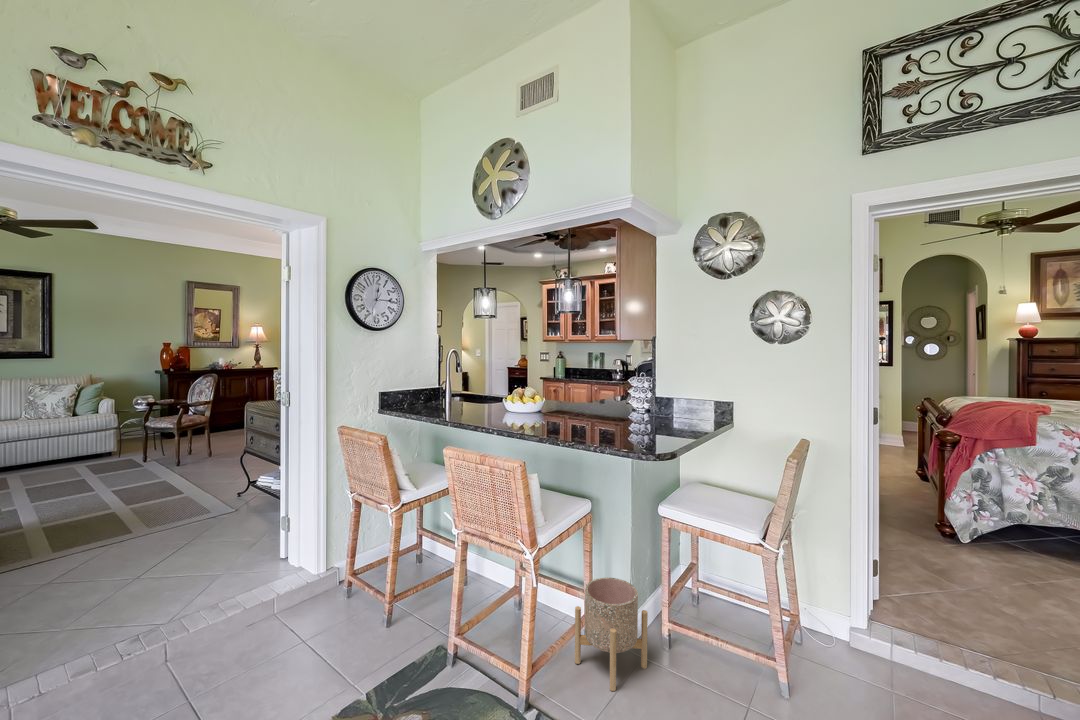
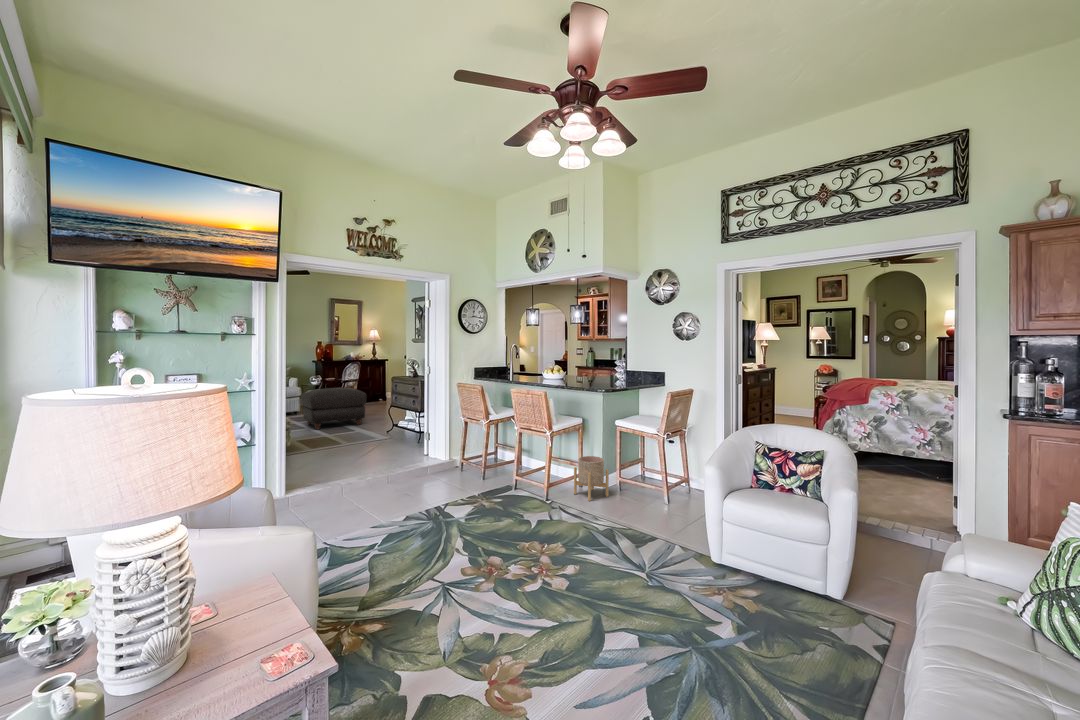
ottoman: none [100,417,216,491] -> present [301,388,366,429]

